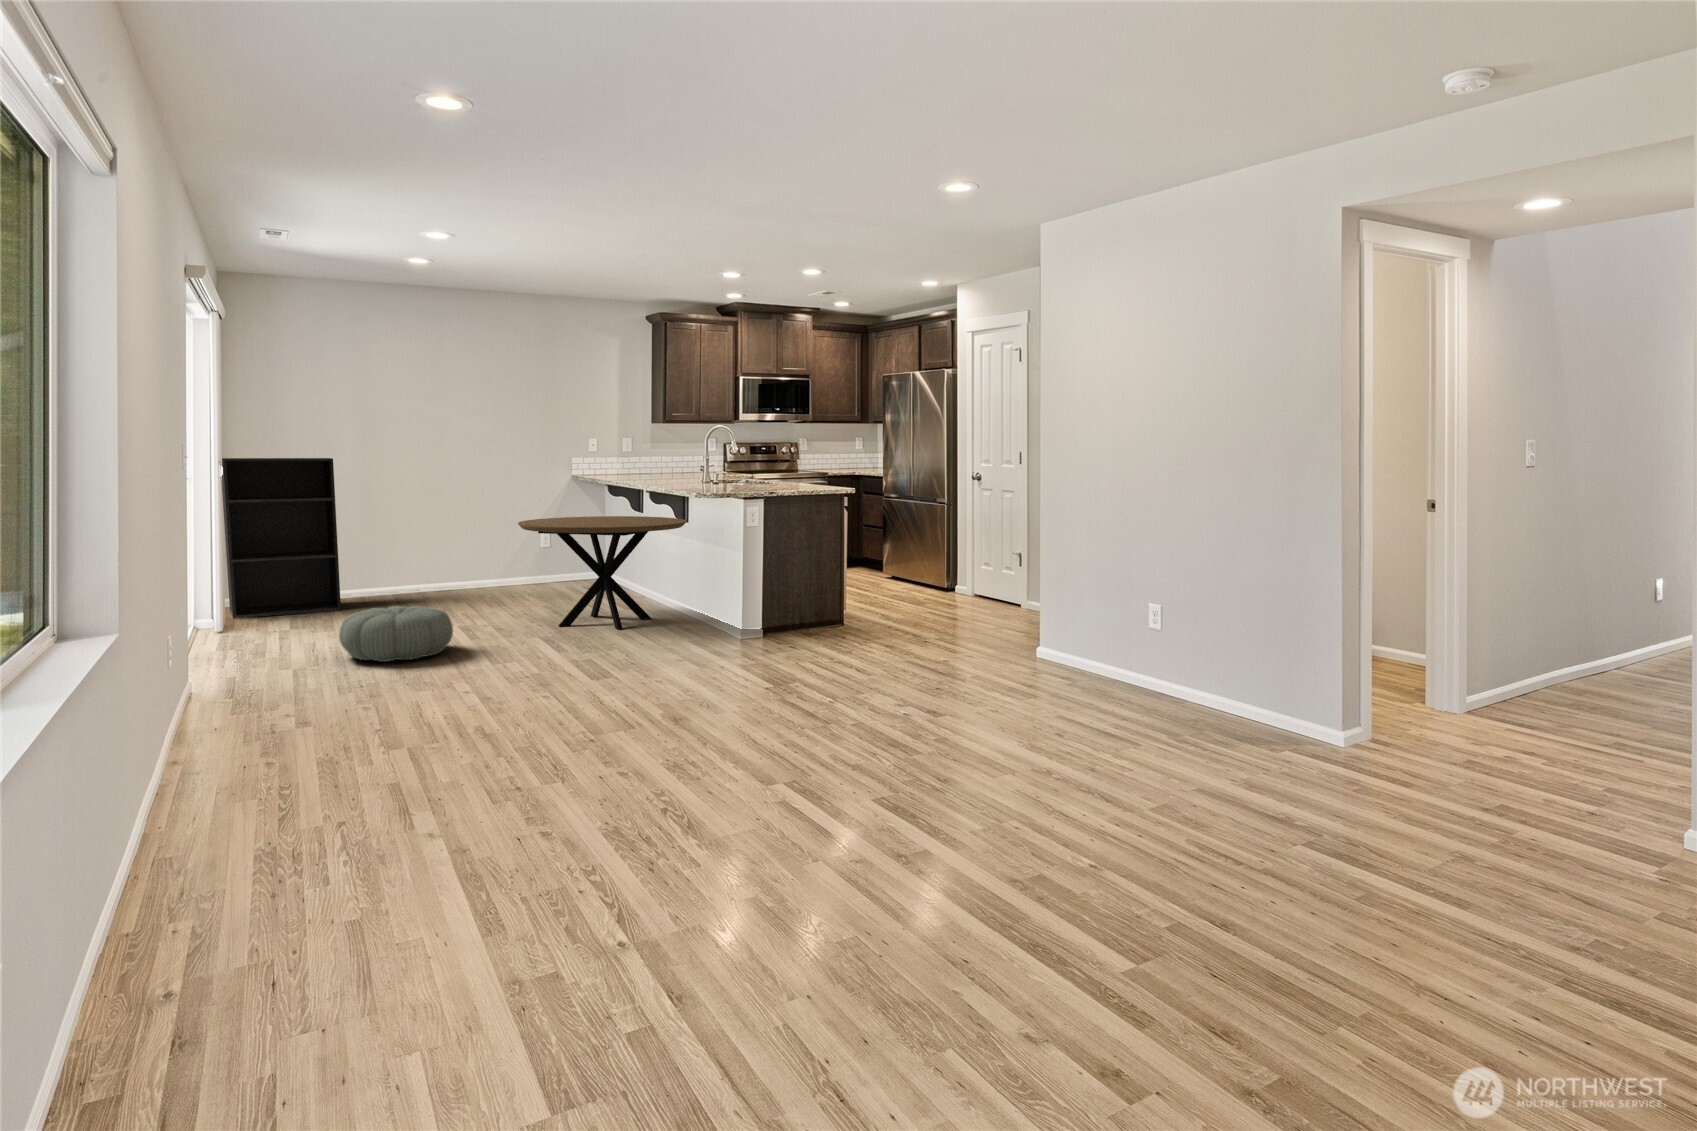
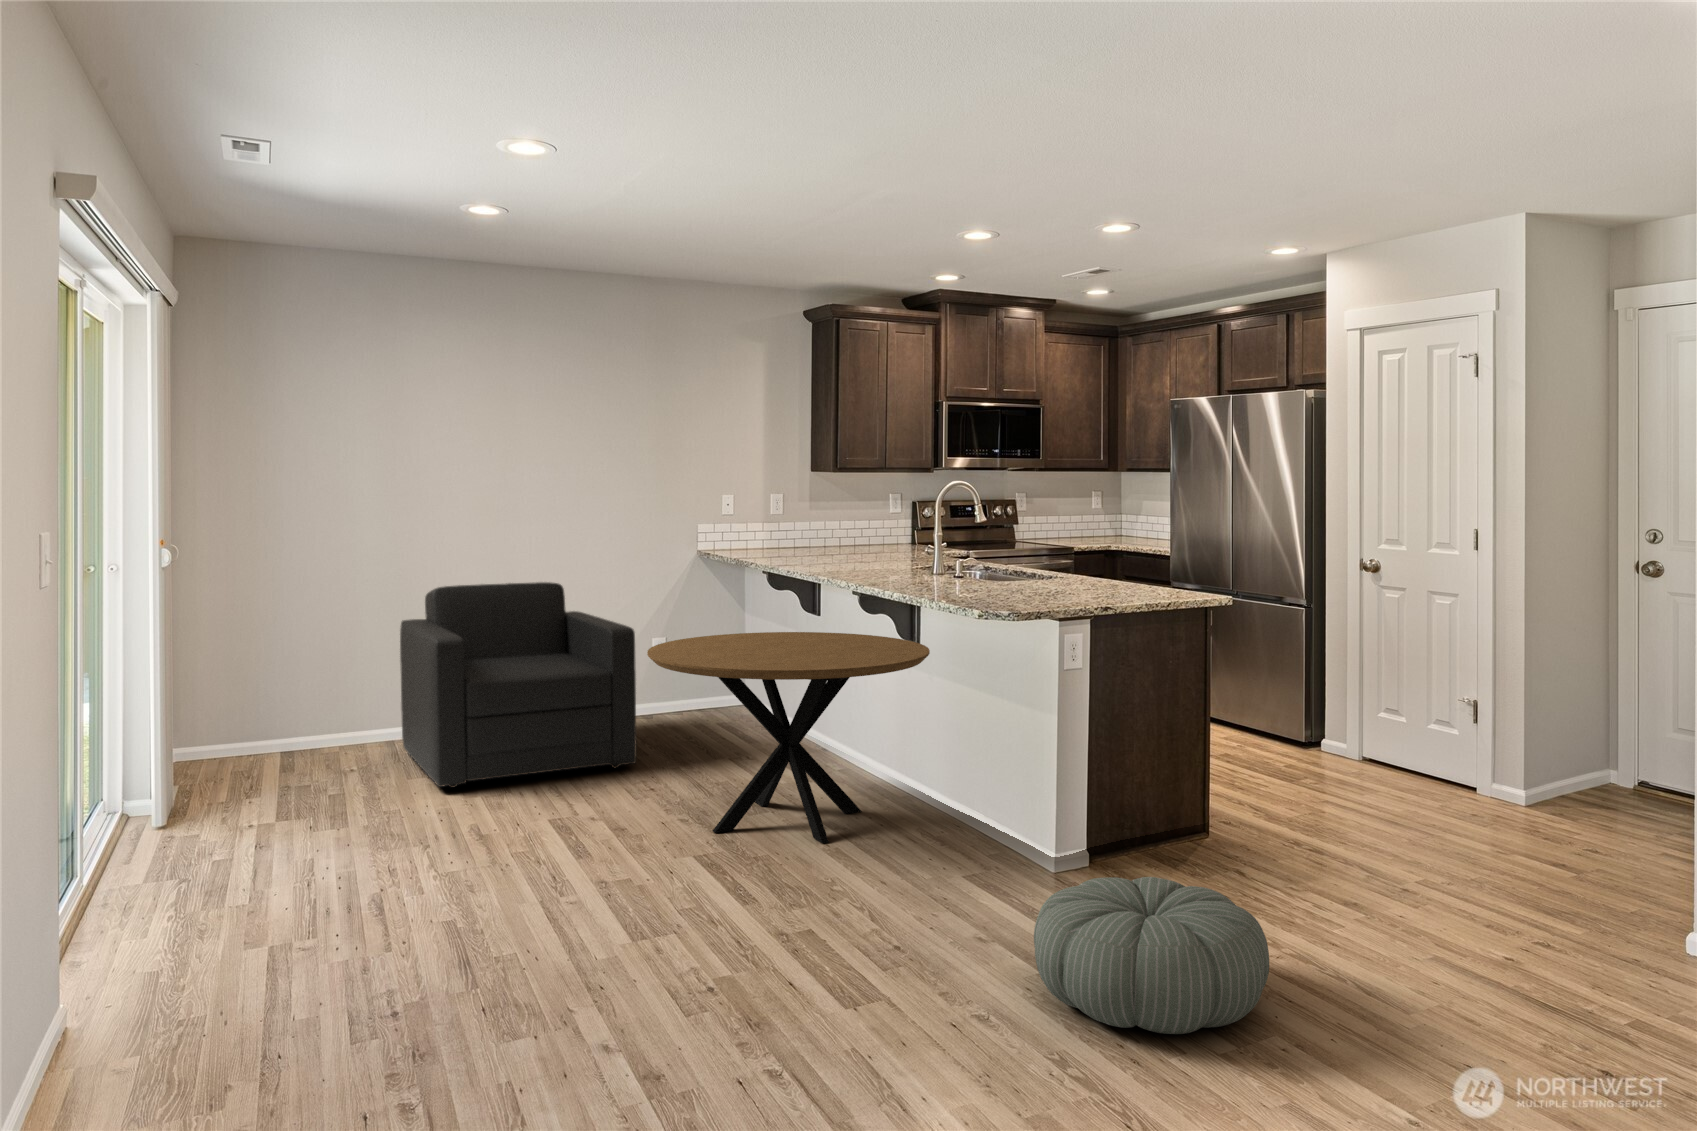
bookshelf: present [220,458,341,618] -> none [157,534,342,804]
armchair: none [377,491,526,611] -> present [400,582,636,788]
pouf: present [339,606,453,662] -> present [1034,877,1269,1034]

